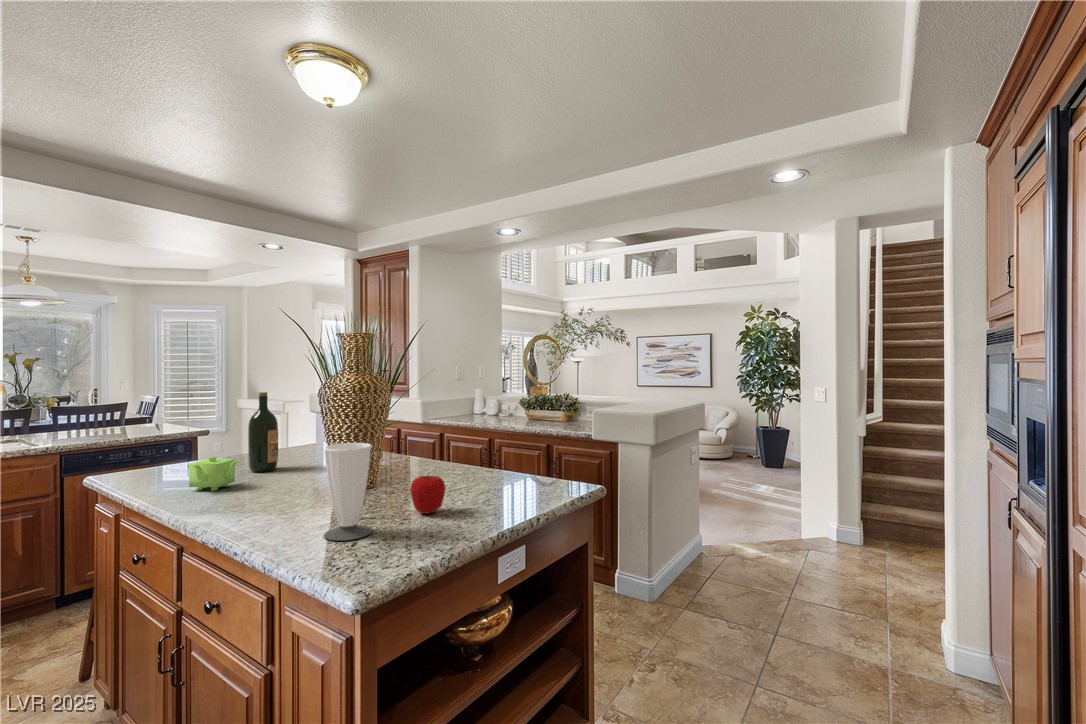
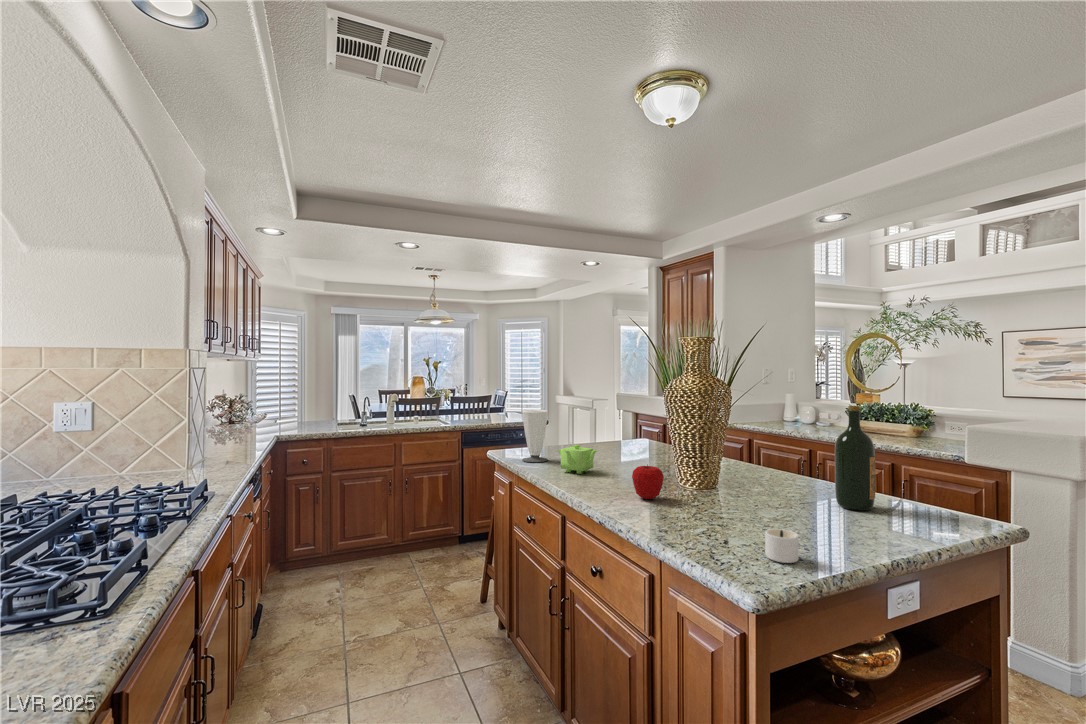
wine bottle: present [248,392,278,472] -> present [835,406,876,511]
cup: present [323,443,372,541] -> present [522,410,548,462]
apple: present [410,475,446,514] -> present [632,465,664,499]
candle: none [387,523,428,556] -> present [765,529,799,563]

